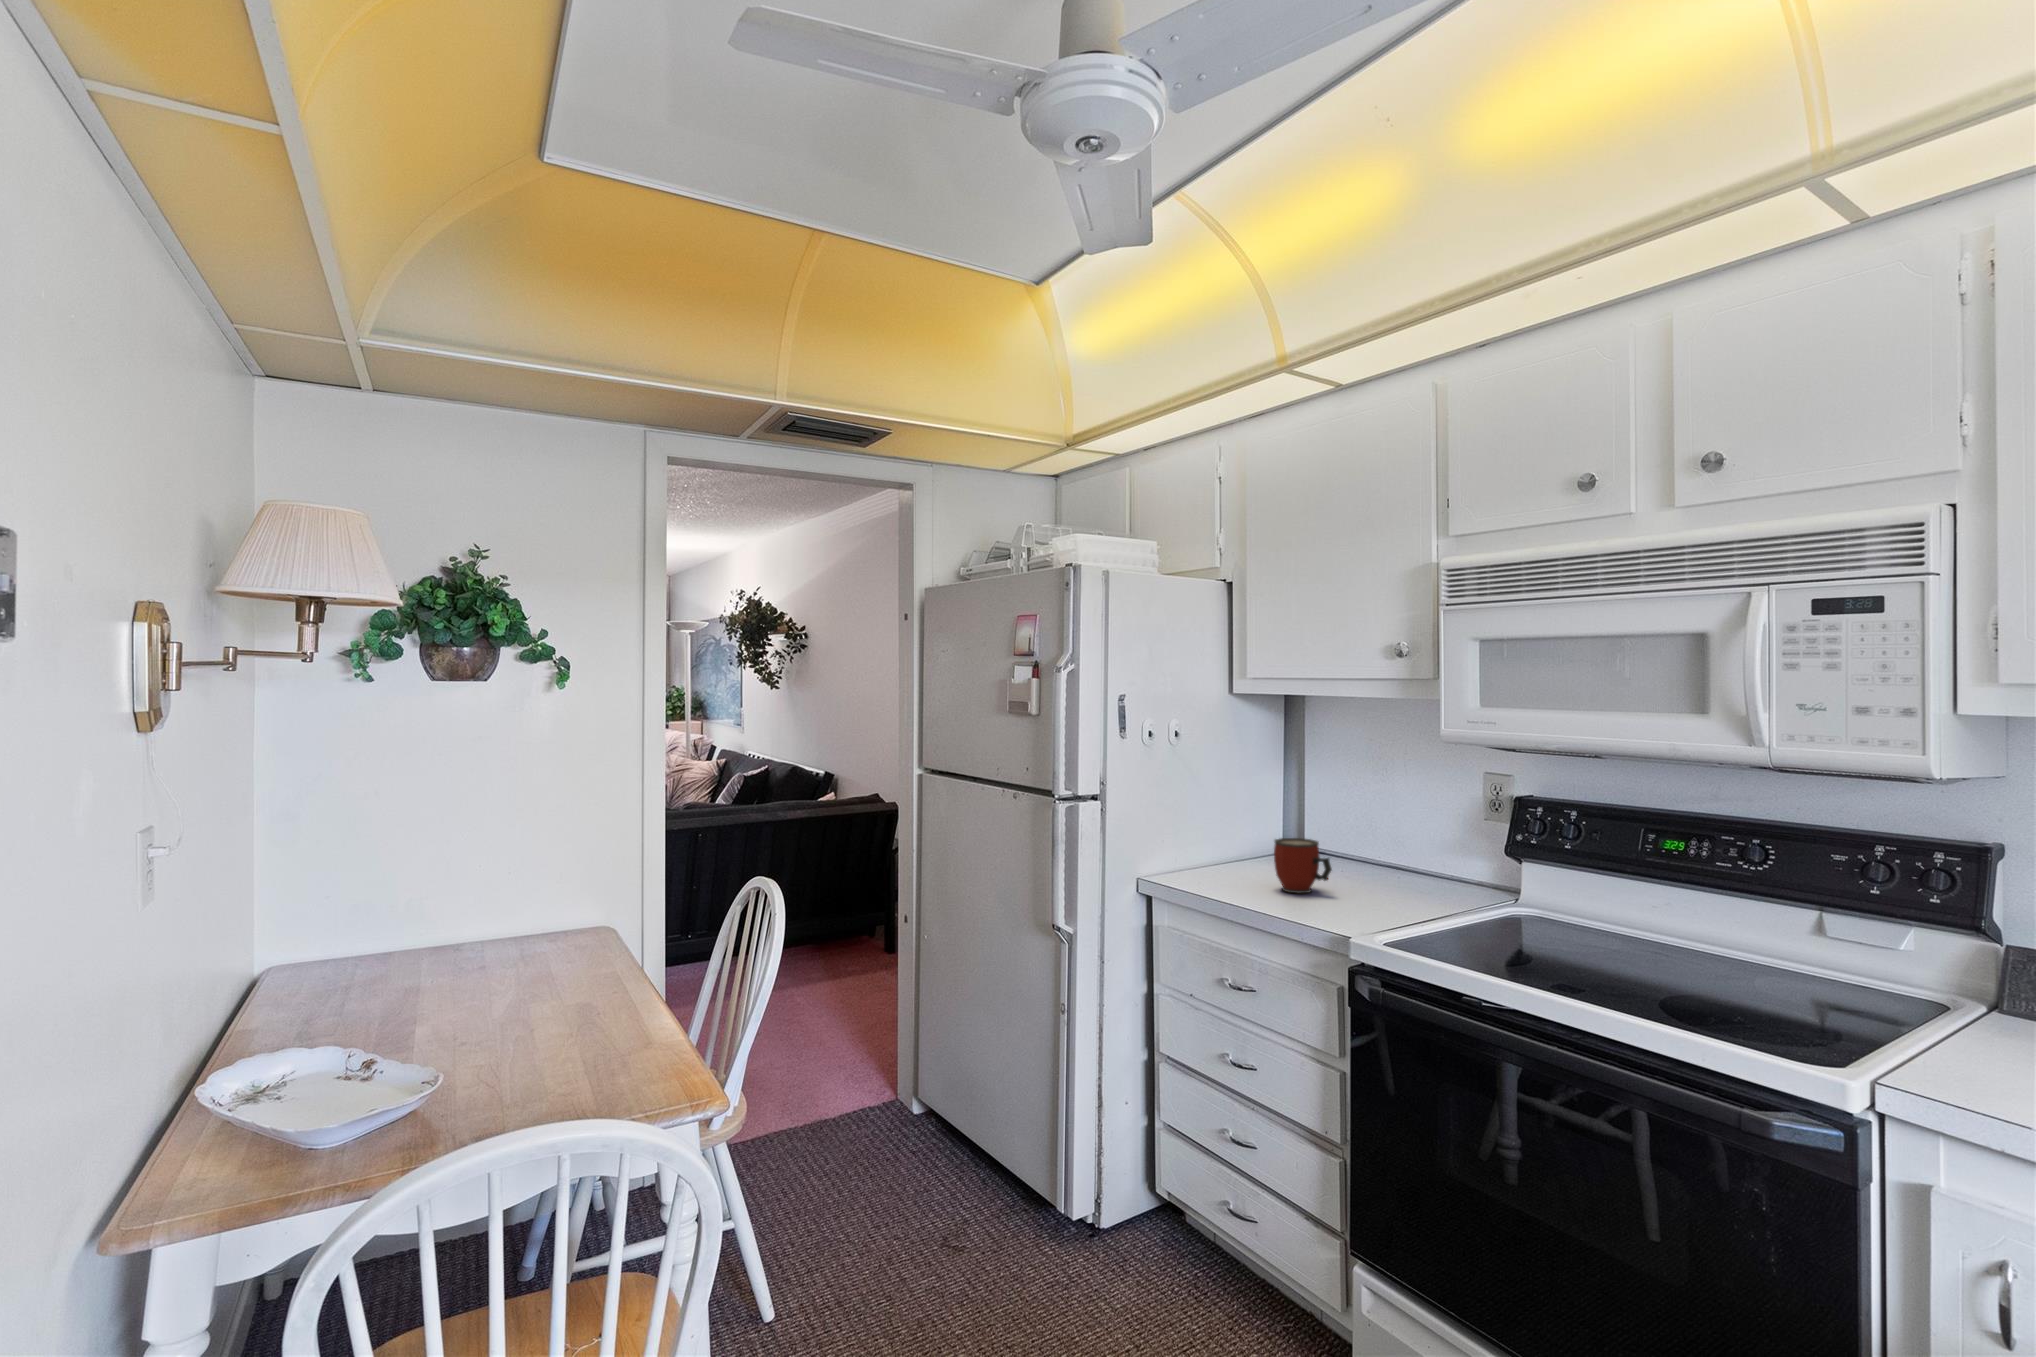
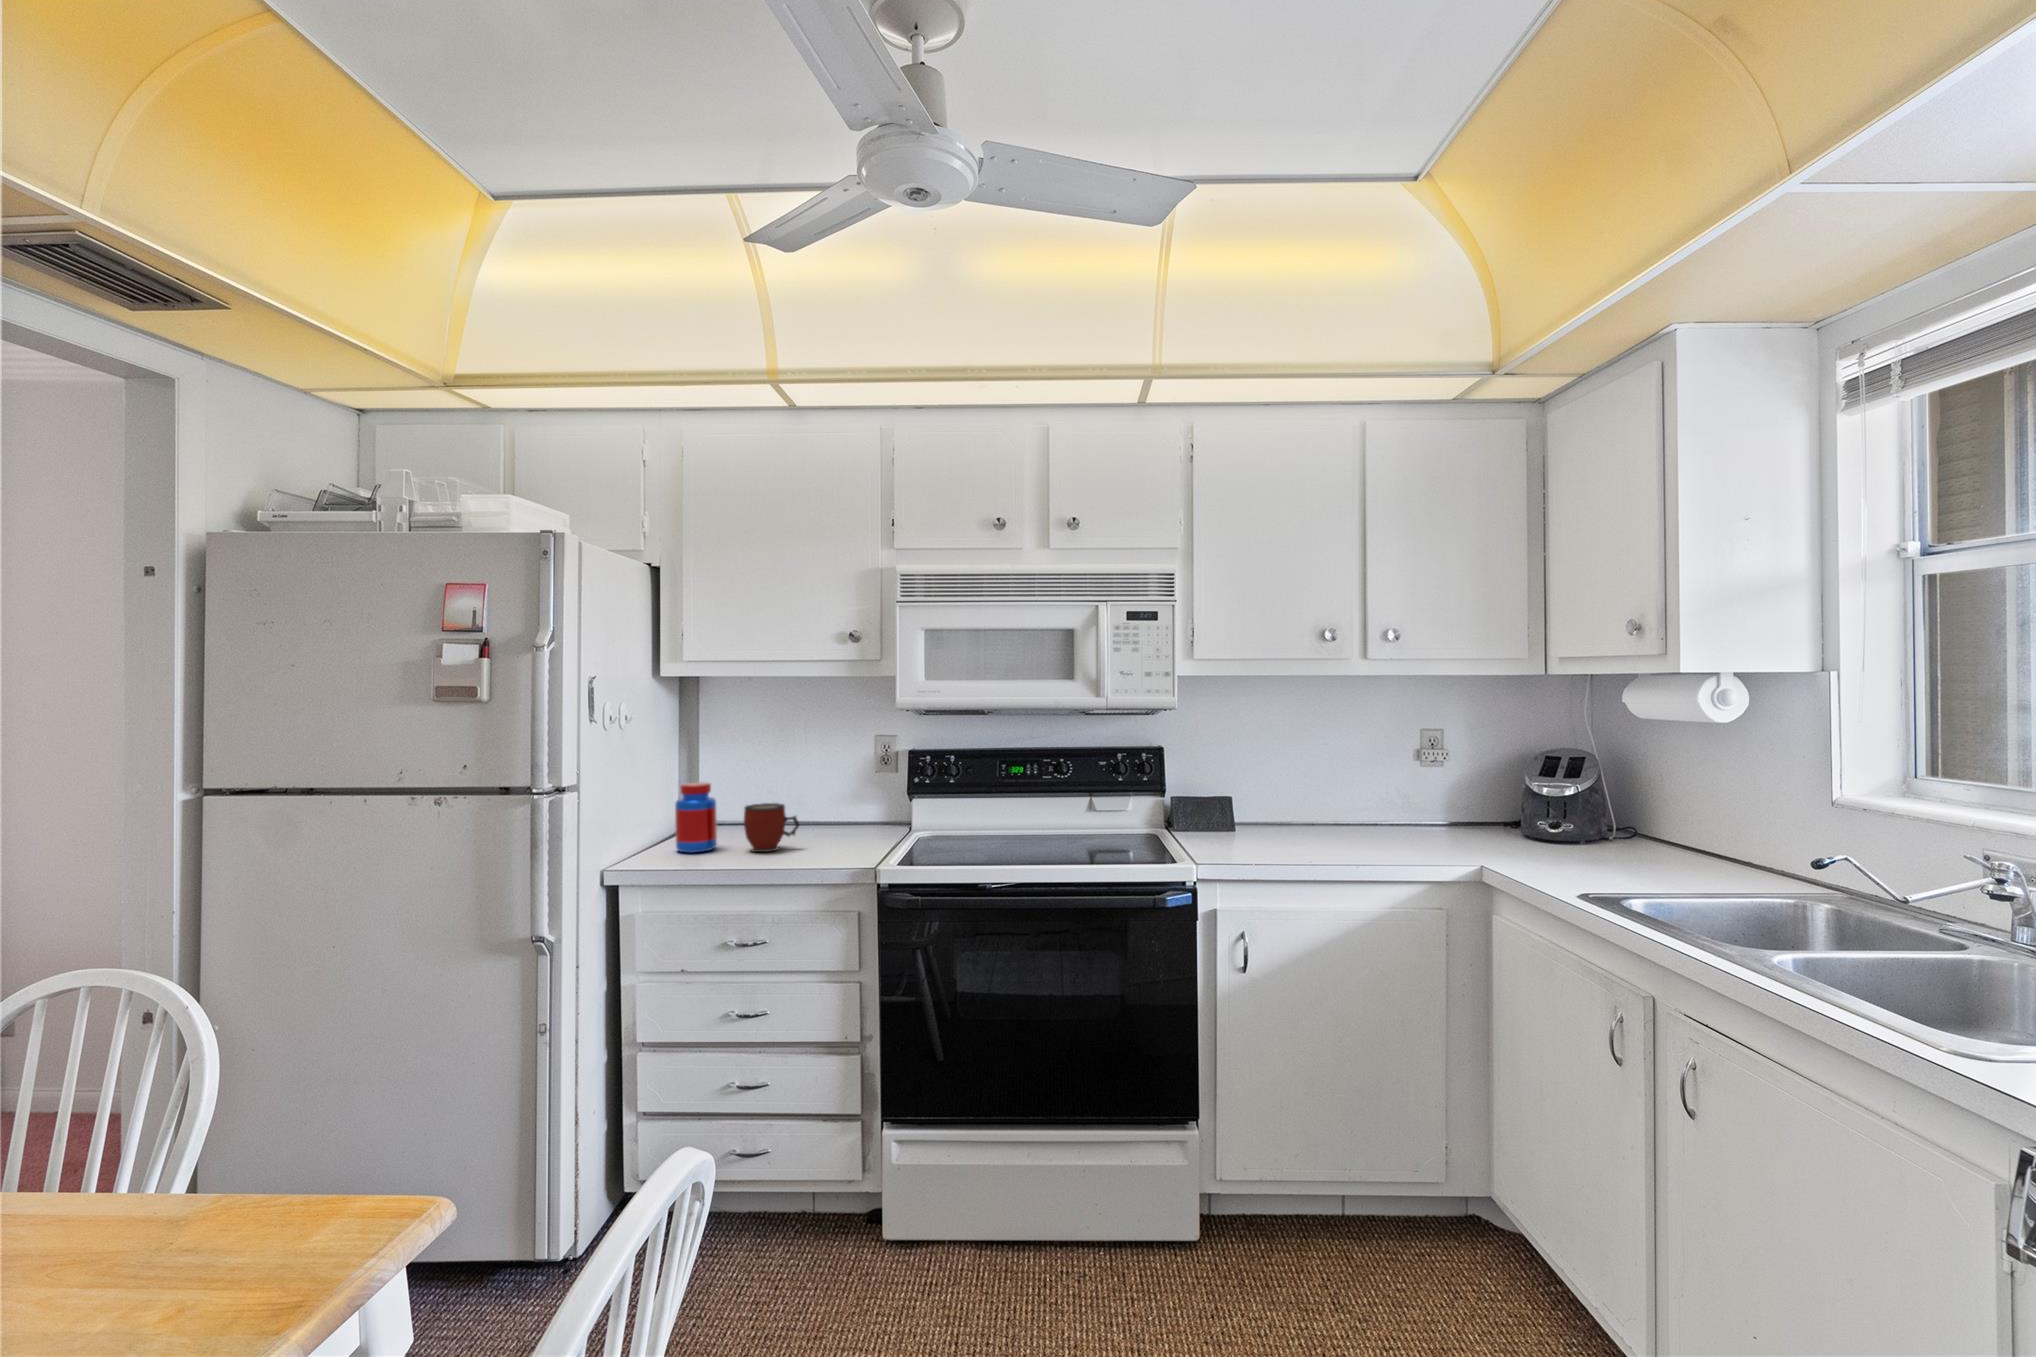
jar: none [1220,806,1262,879] -> present [675,782,717,853]

